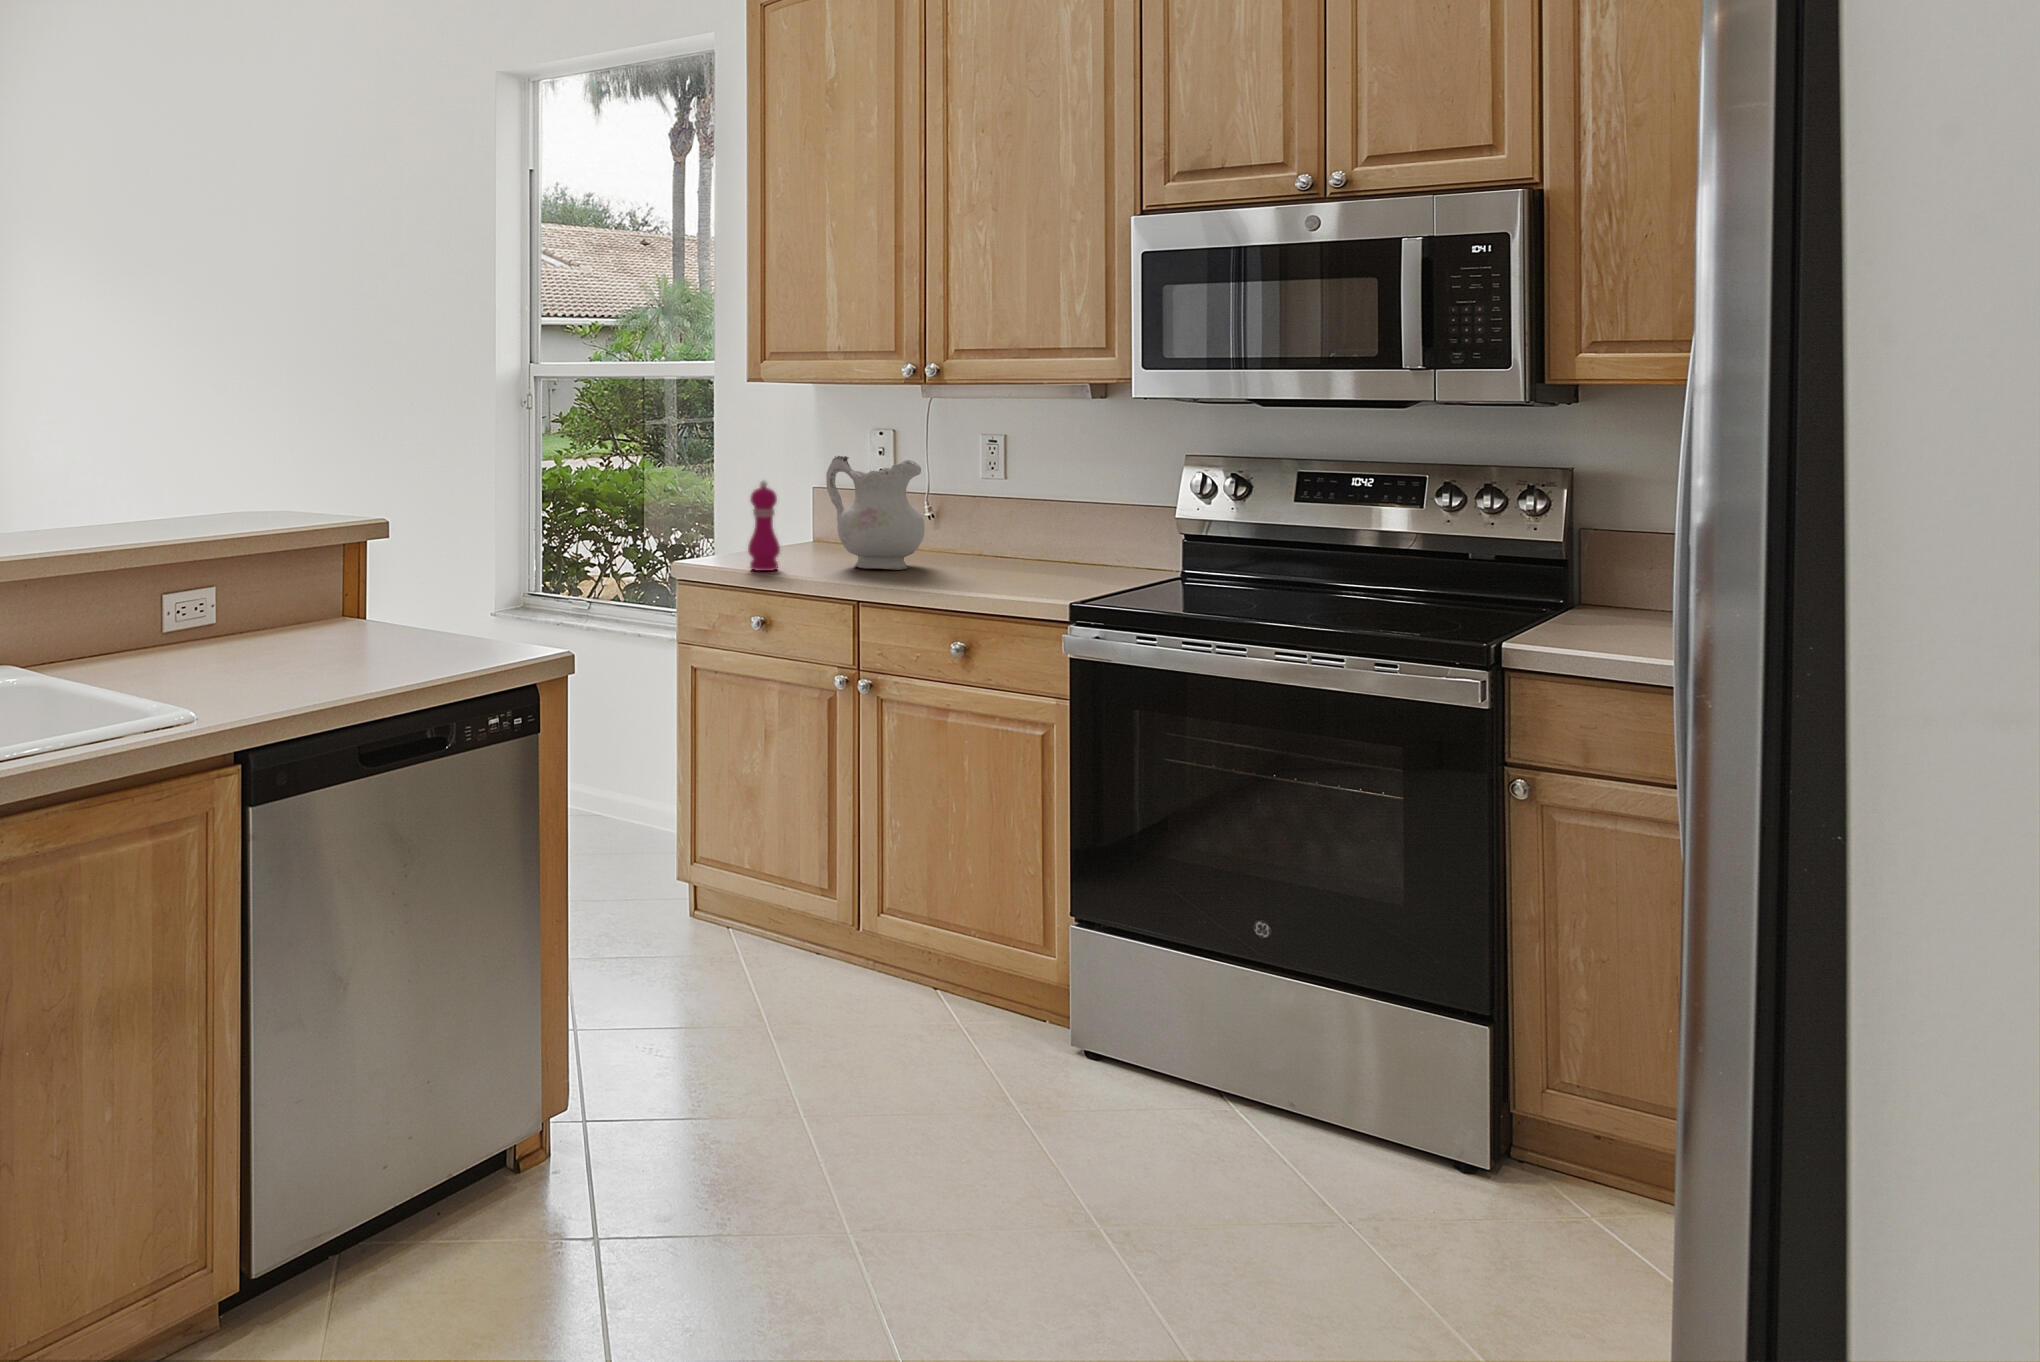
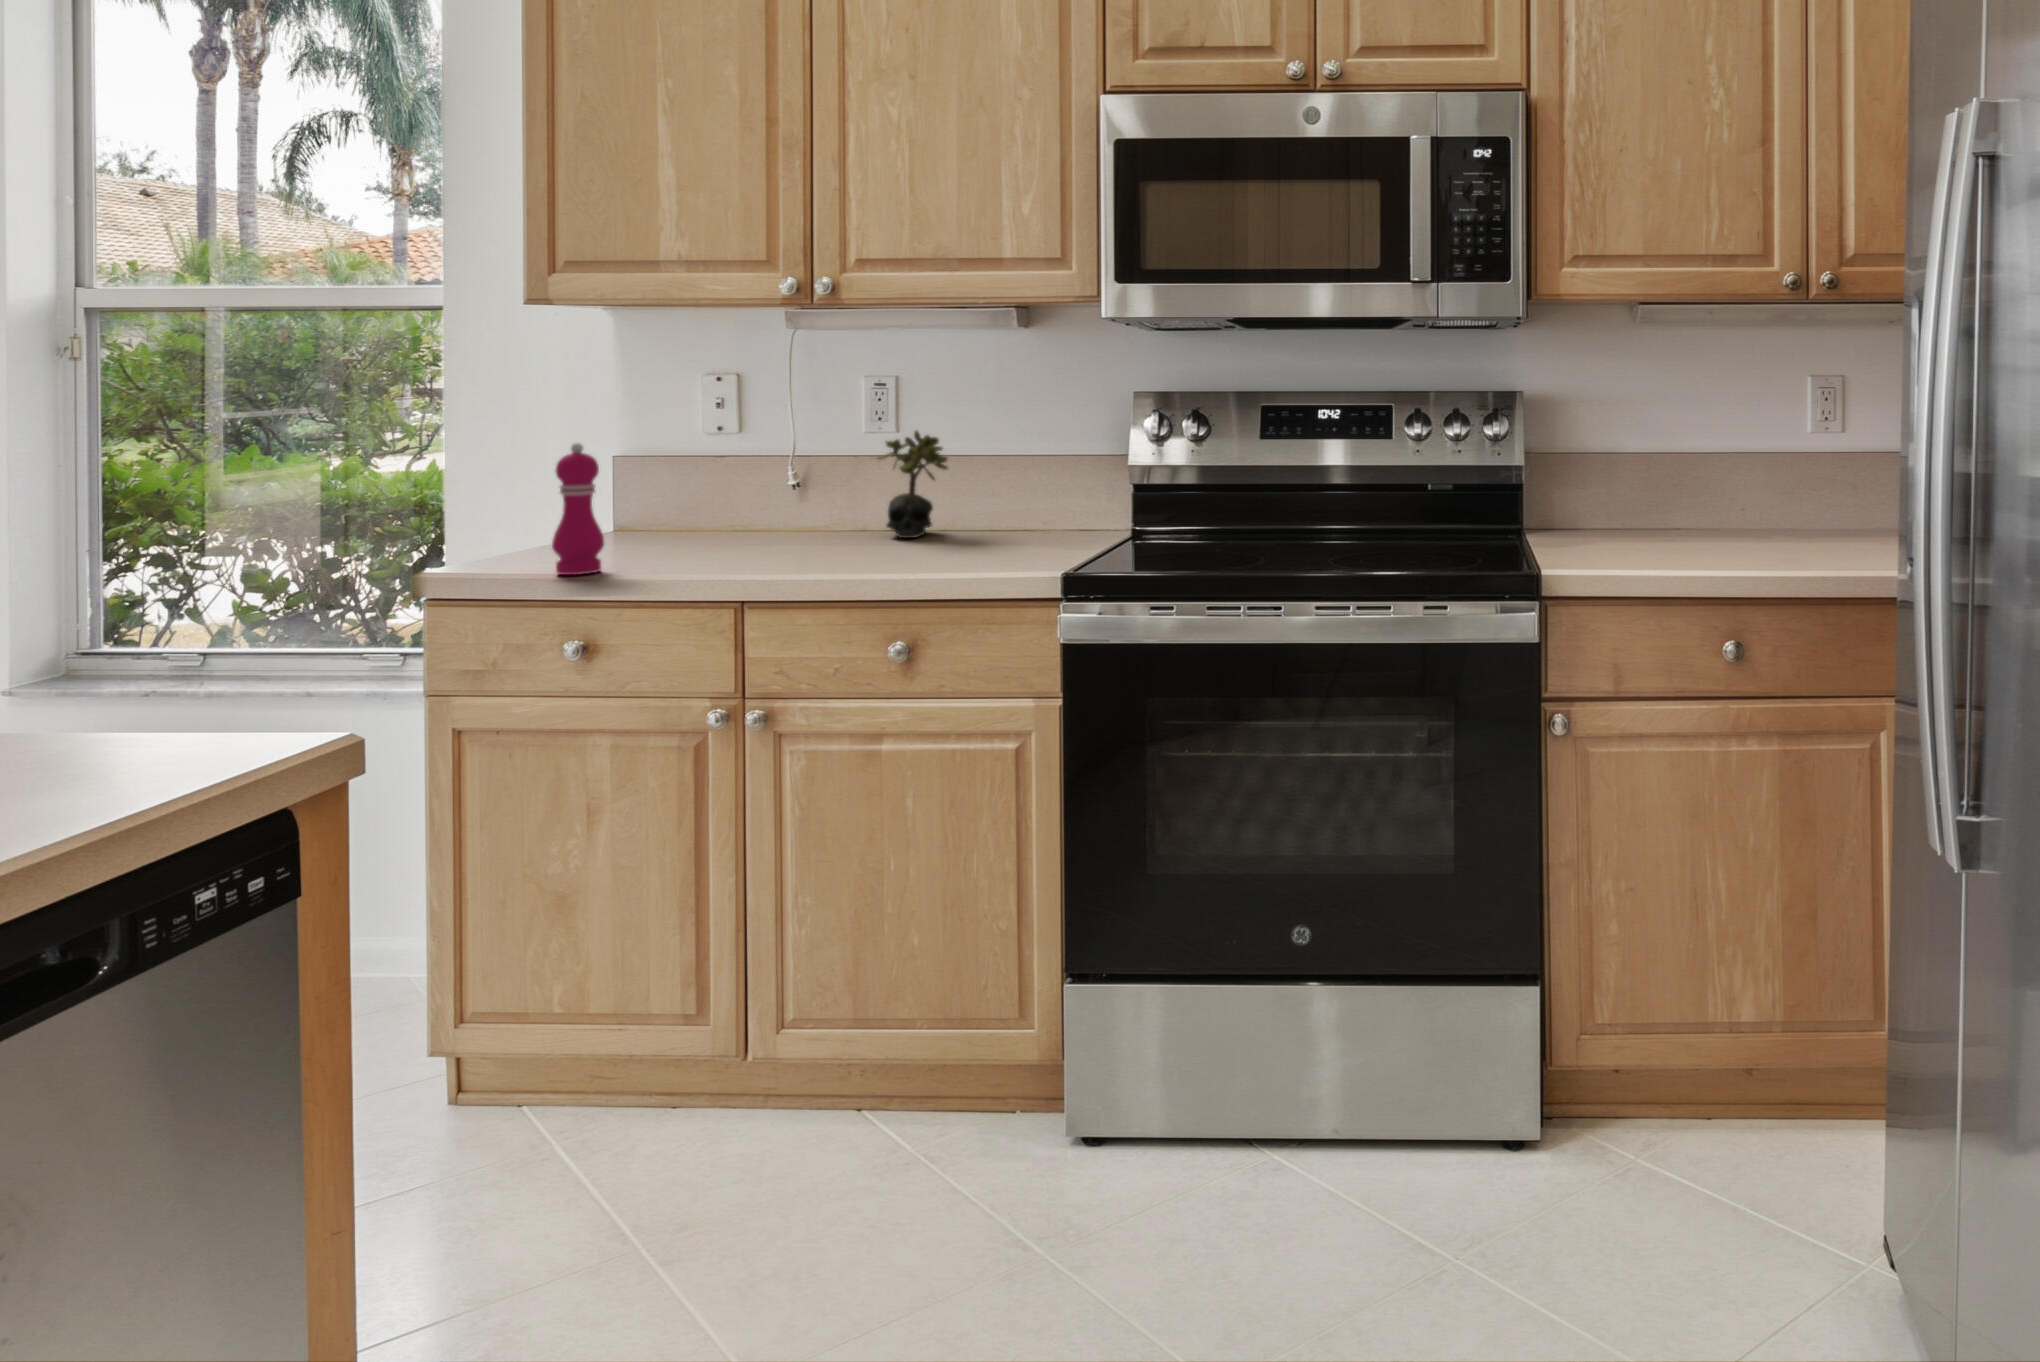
ceramic pitcher: present [826,456,925,570] -> none [669,404,814,557]
succulent plant: none [977,481,1032,566] -> present [878,431,947,538]

